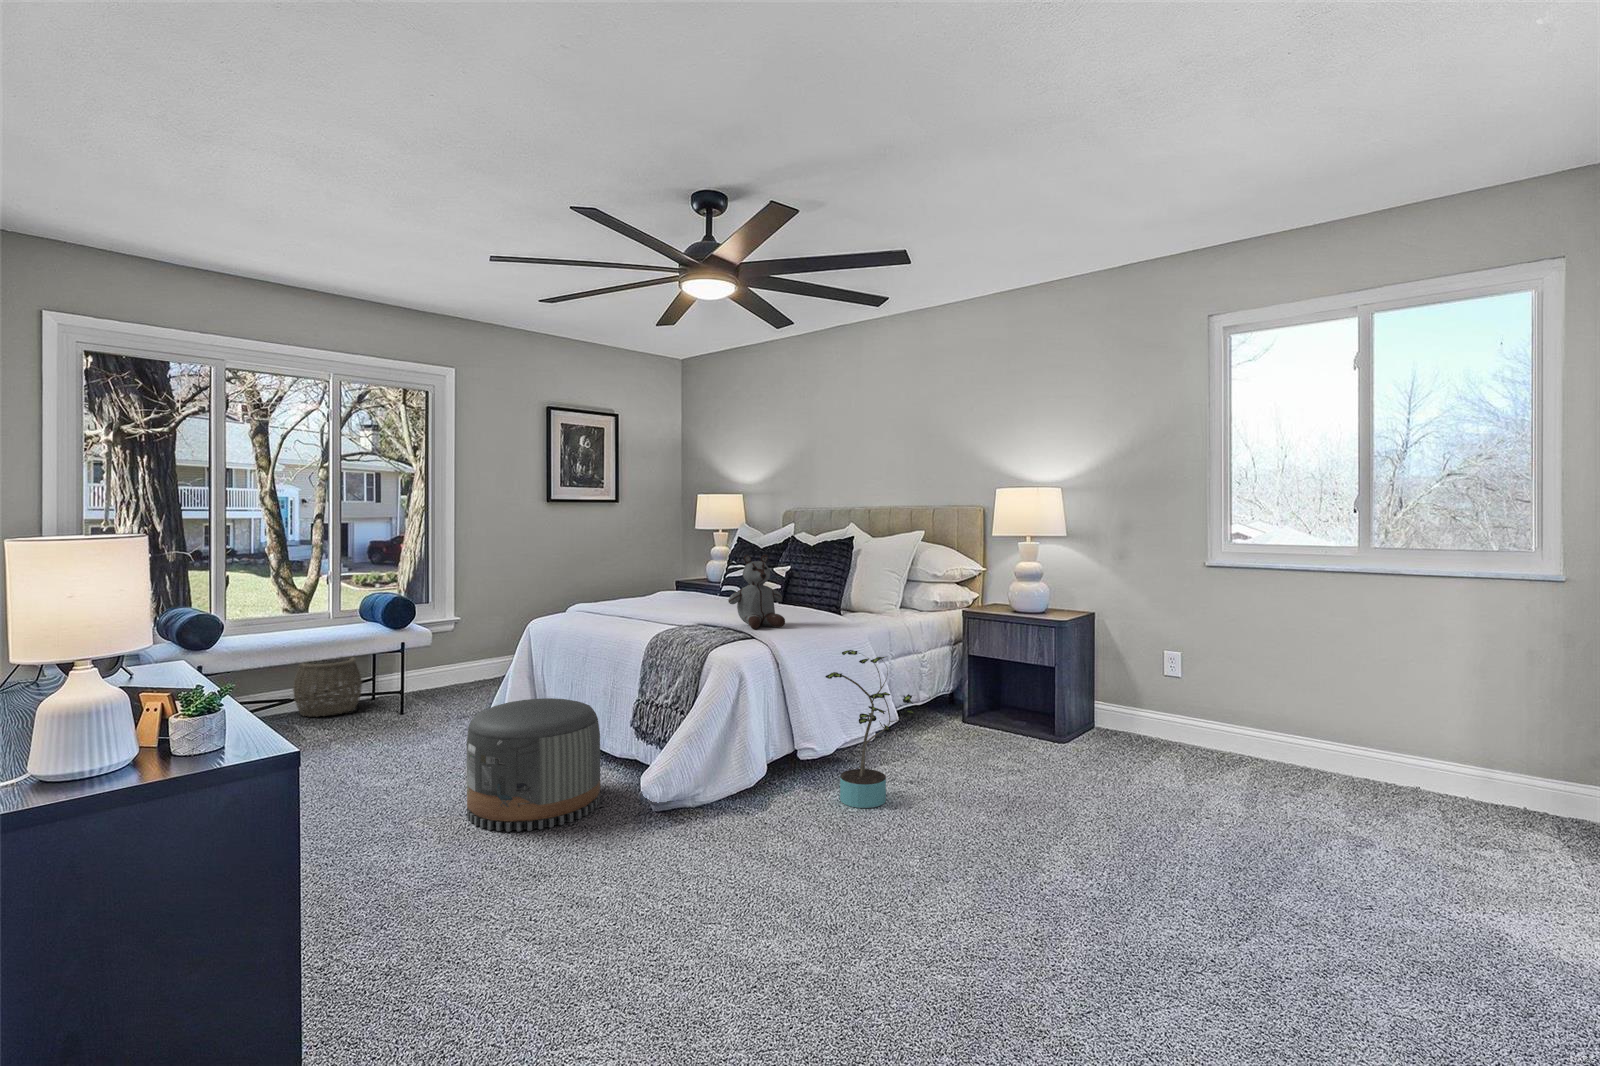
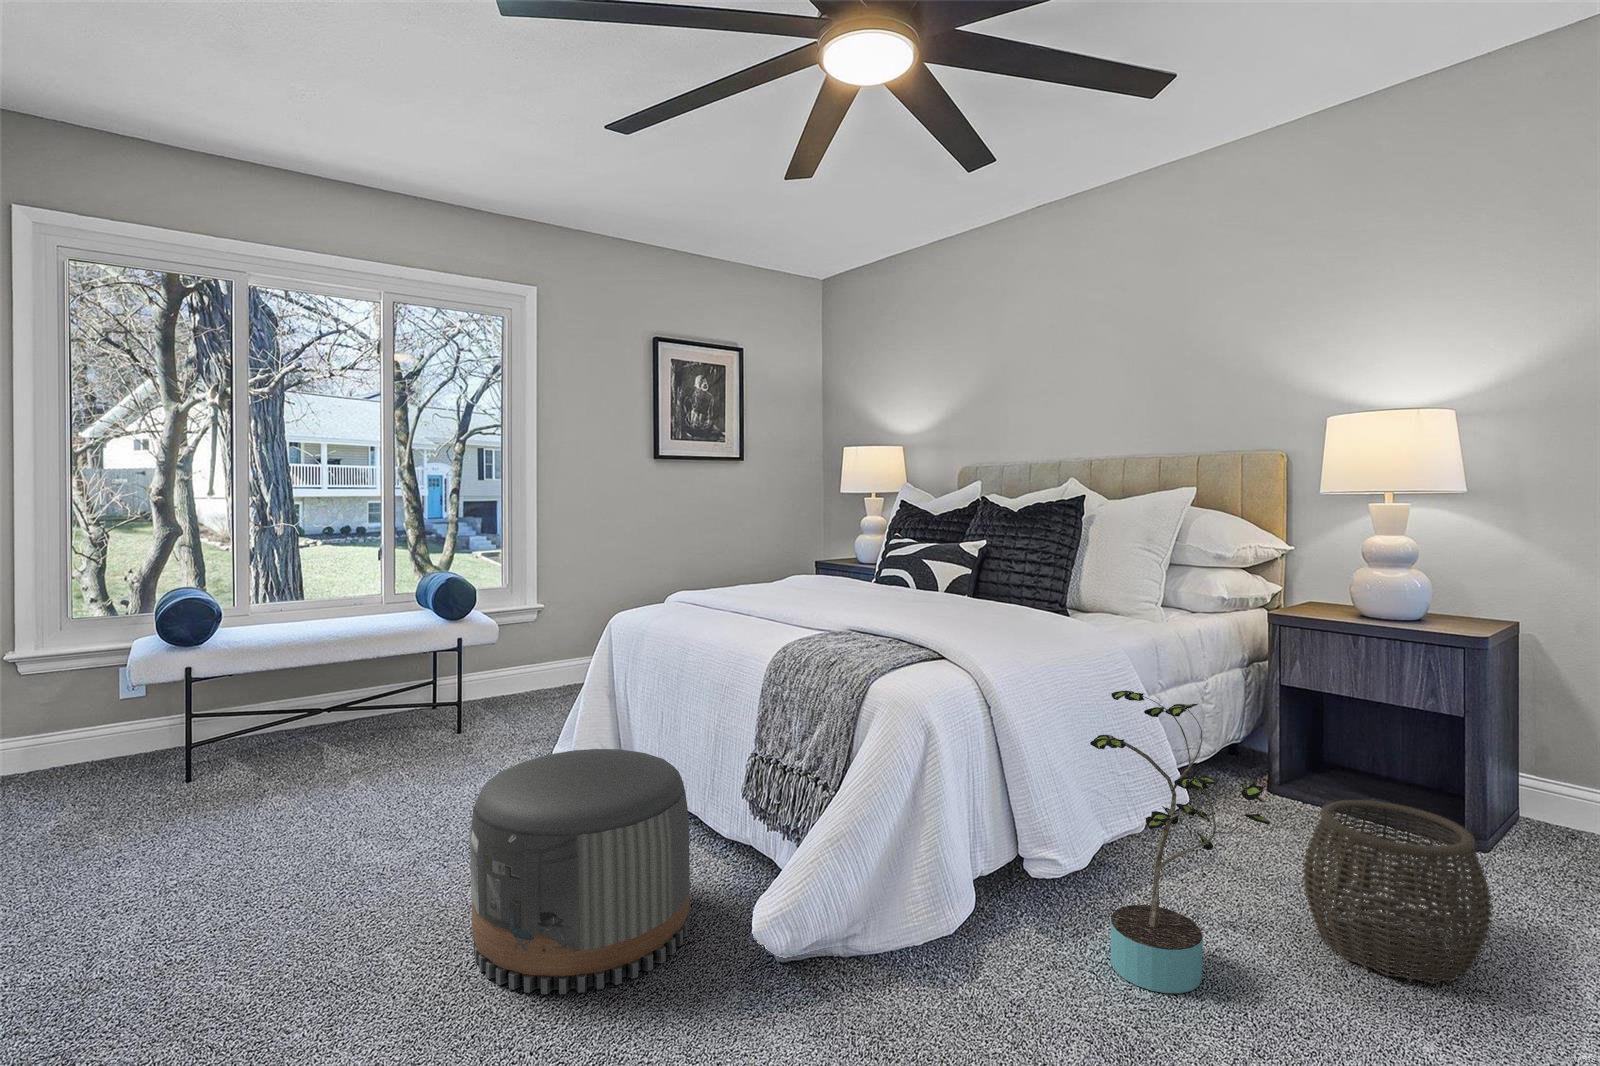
stuffed bear: present [728,555,785,629] -> none [898,521,990,641]
woven basket: present [293,657,362,716] -> present [1302,800,1493,984]

